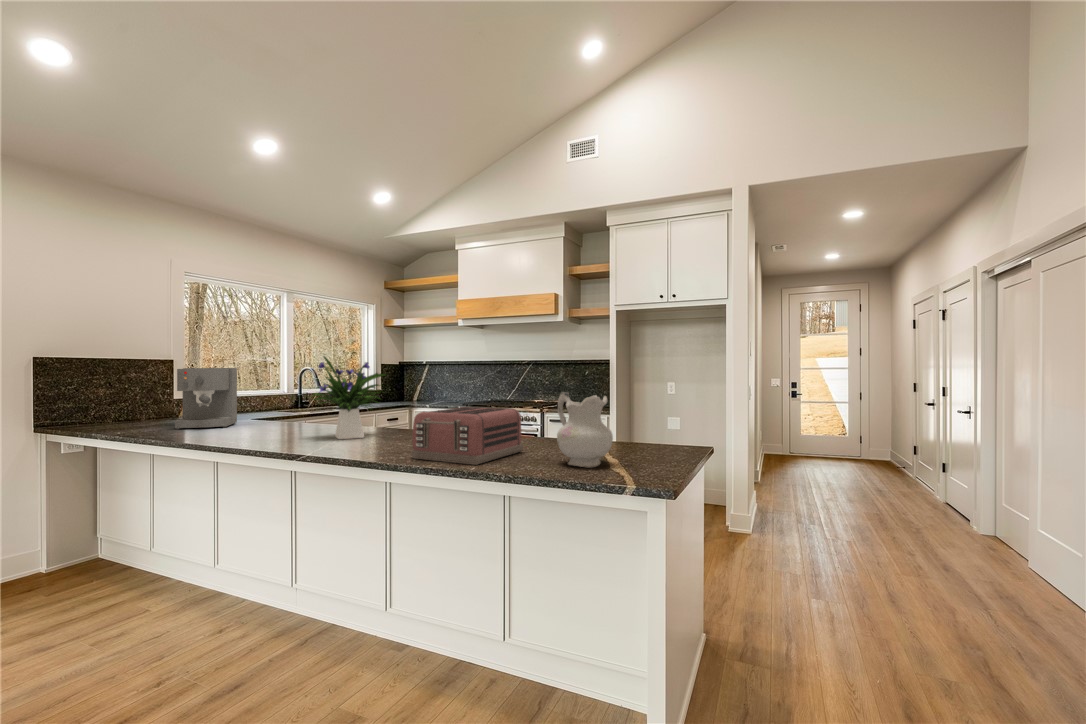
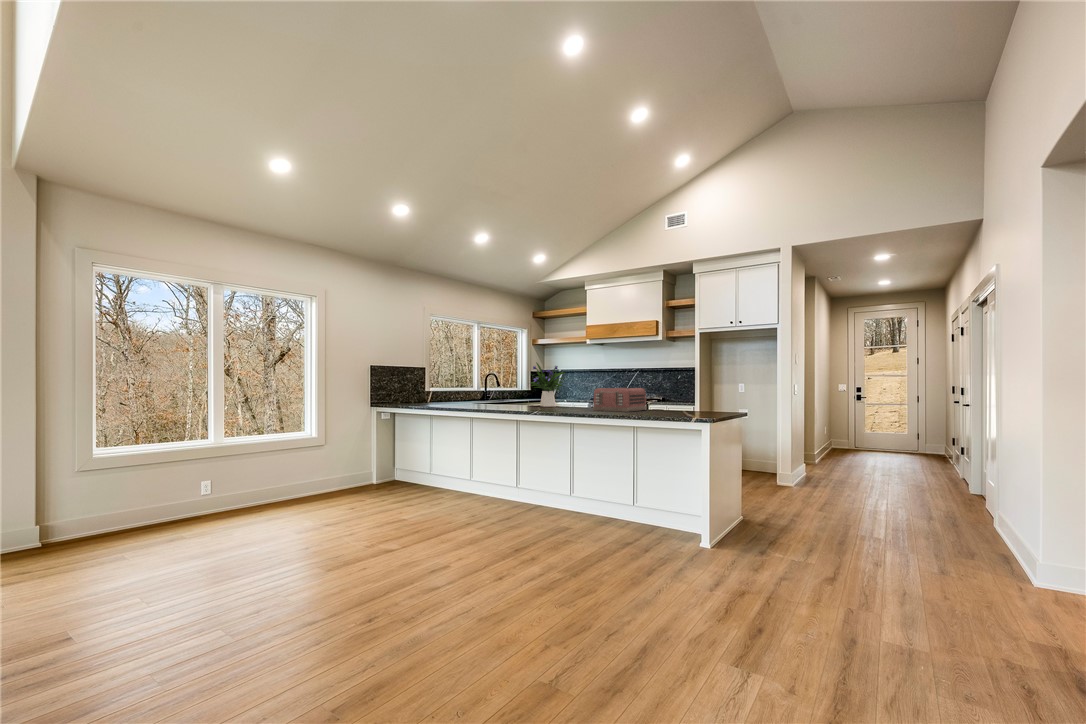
coffee maker: present [175,368,237,429] -> none [448,371,473,404]
ceramic pitcher: present [557,392,613,467] -> none [666,378,694,413]

